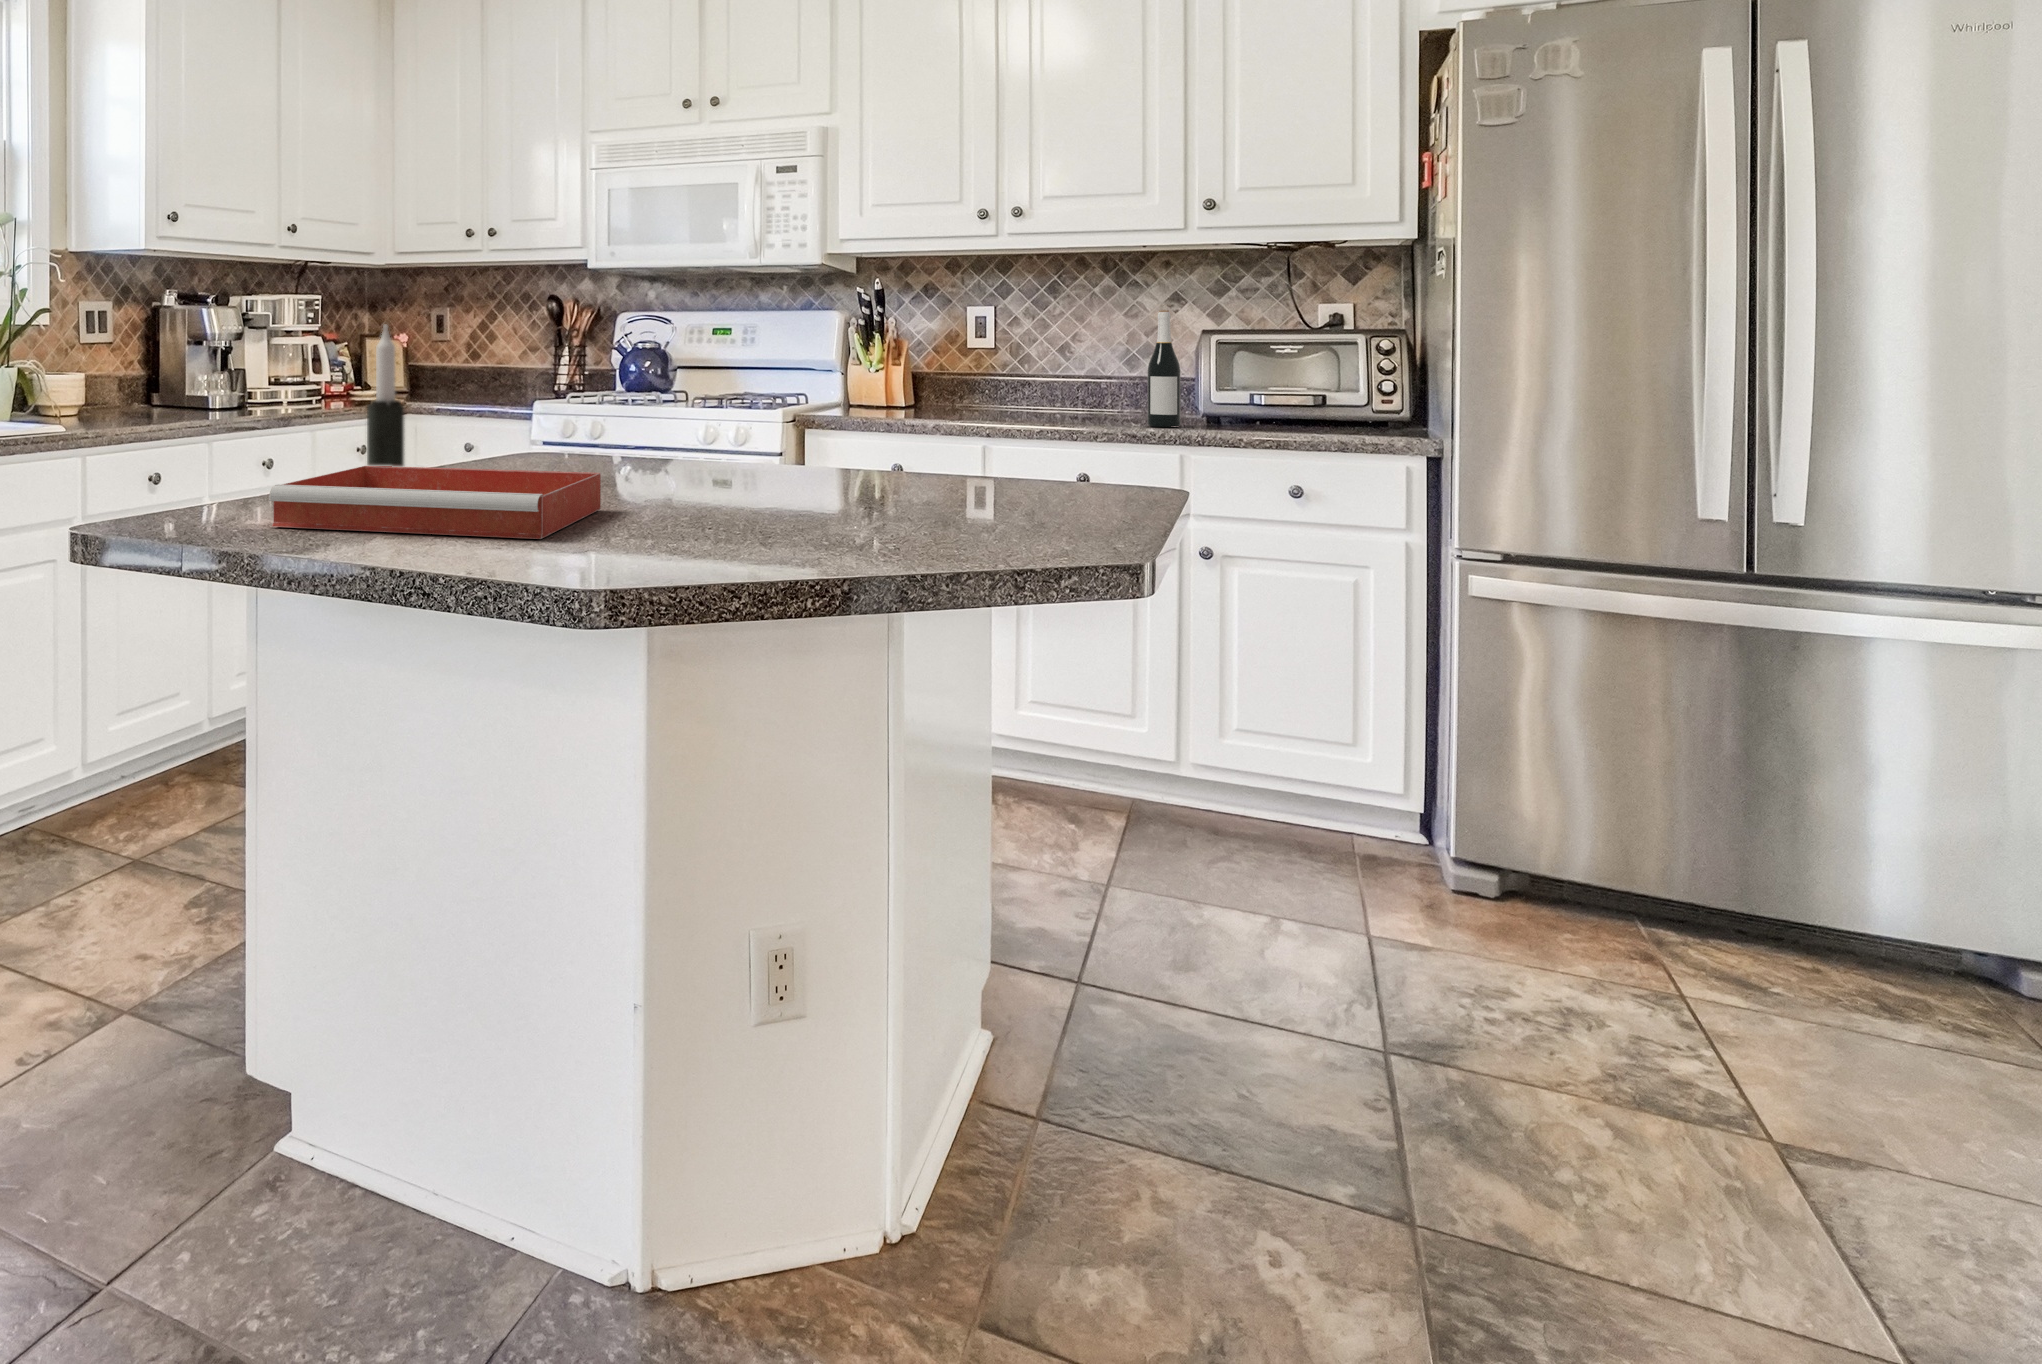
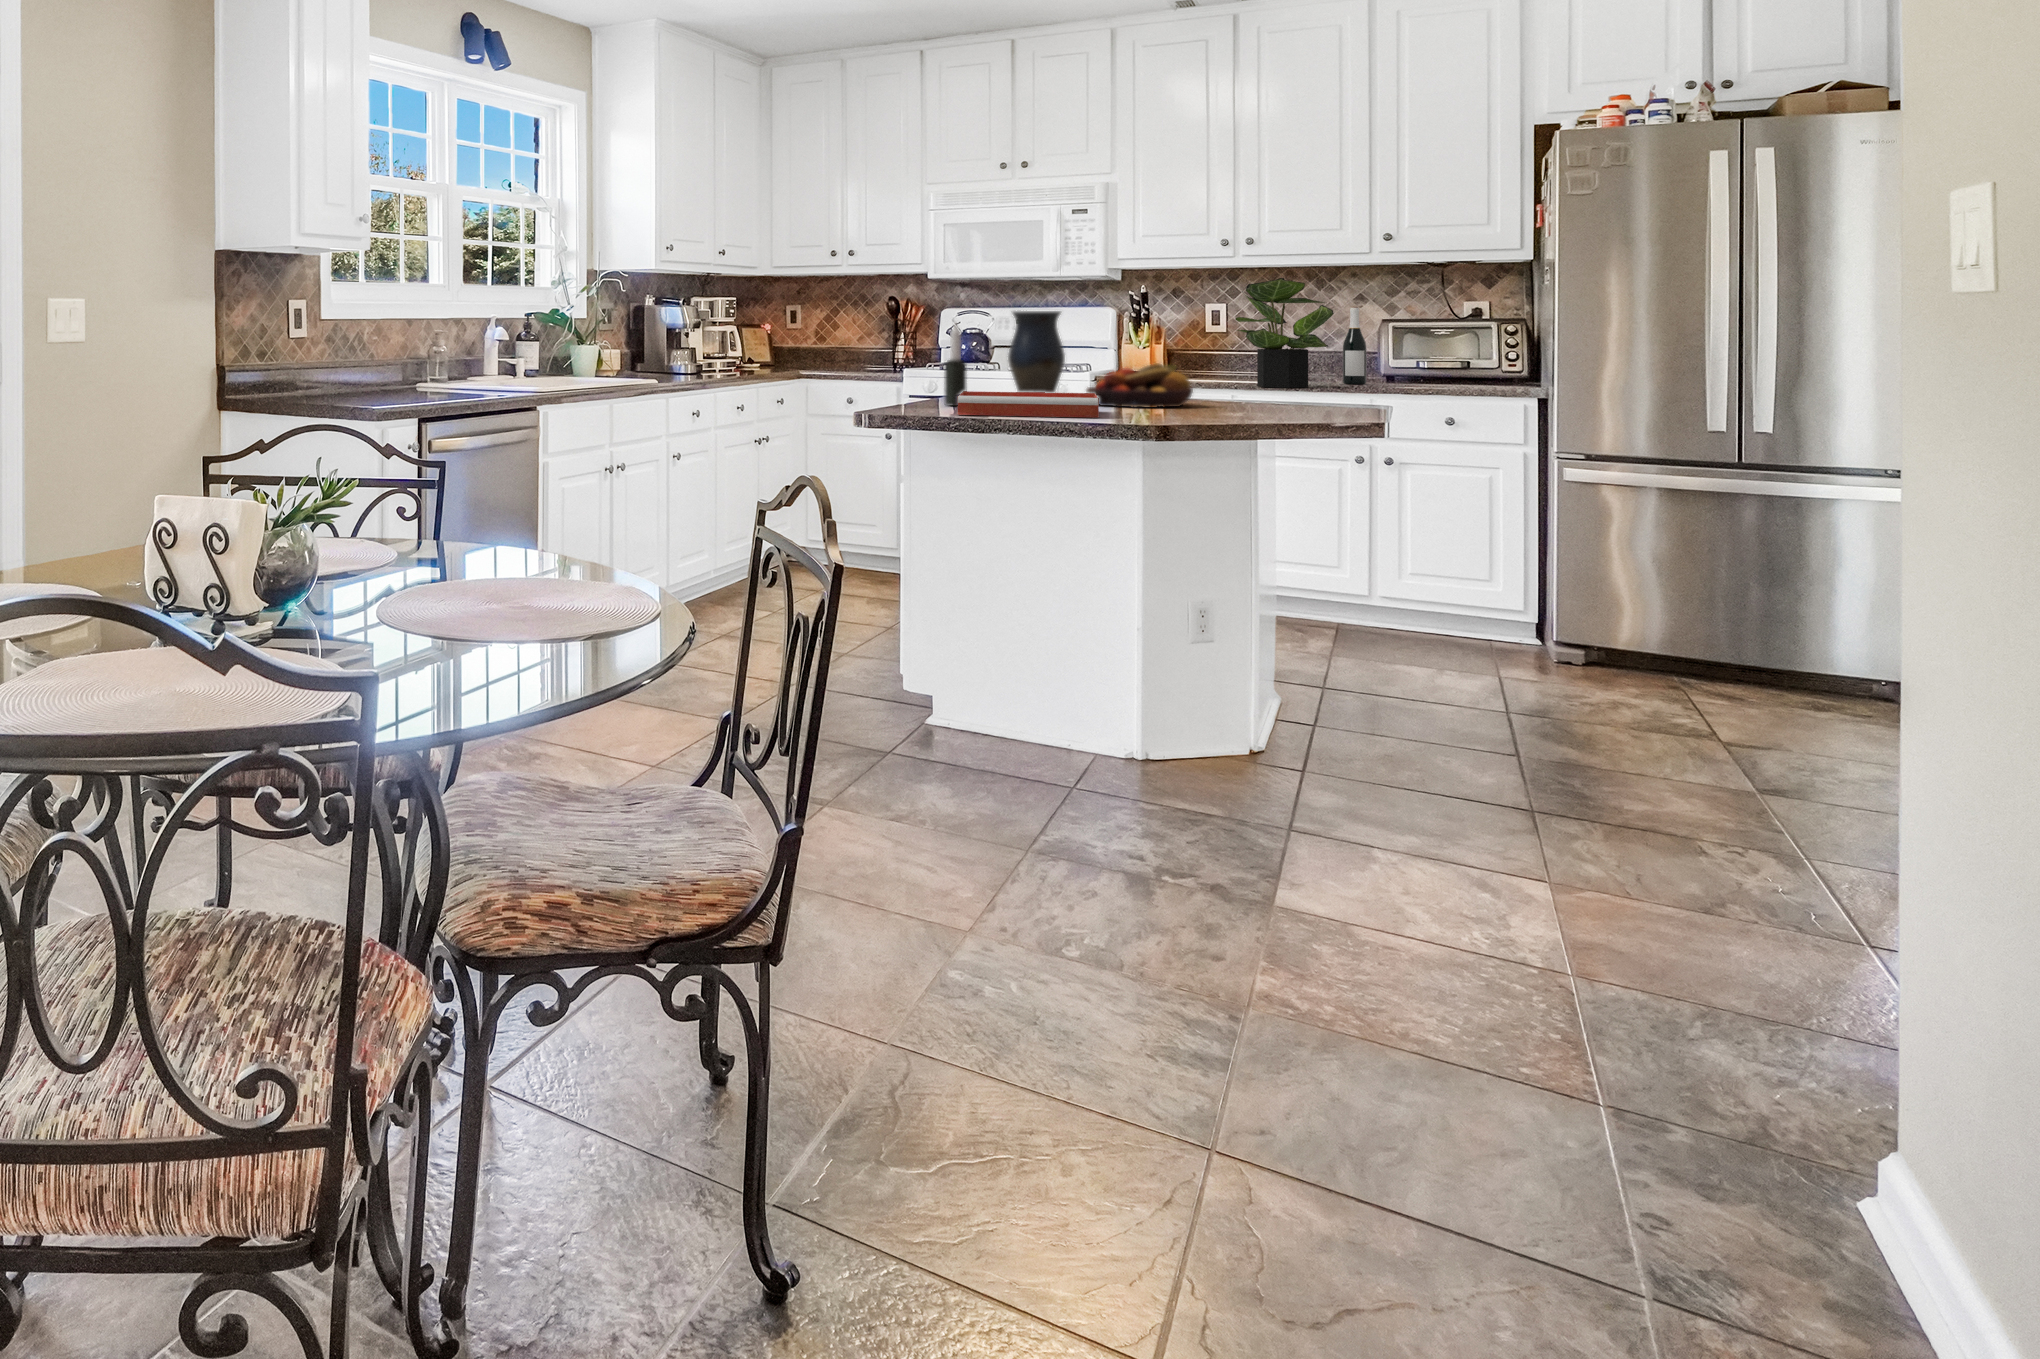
potted plant: none [980,262,1127,436] -> present [1235,278,1334,388]
vase: none [560,309,653,465] -> present [1008,311,1065,392]
fruit bowl: none [641,407,826,496] -> present [1086,363,1193,408]

